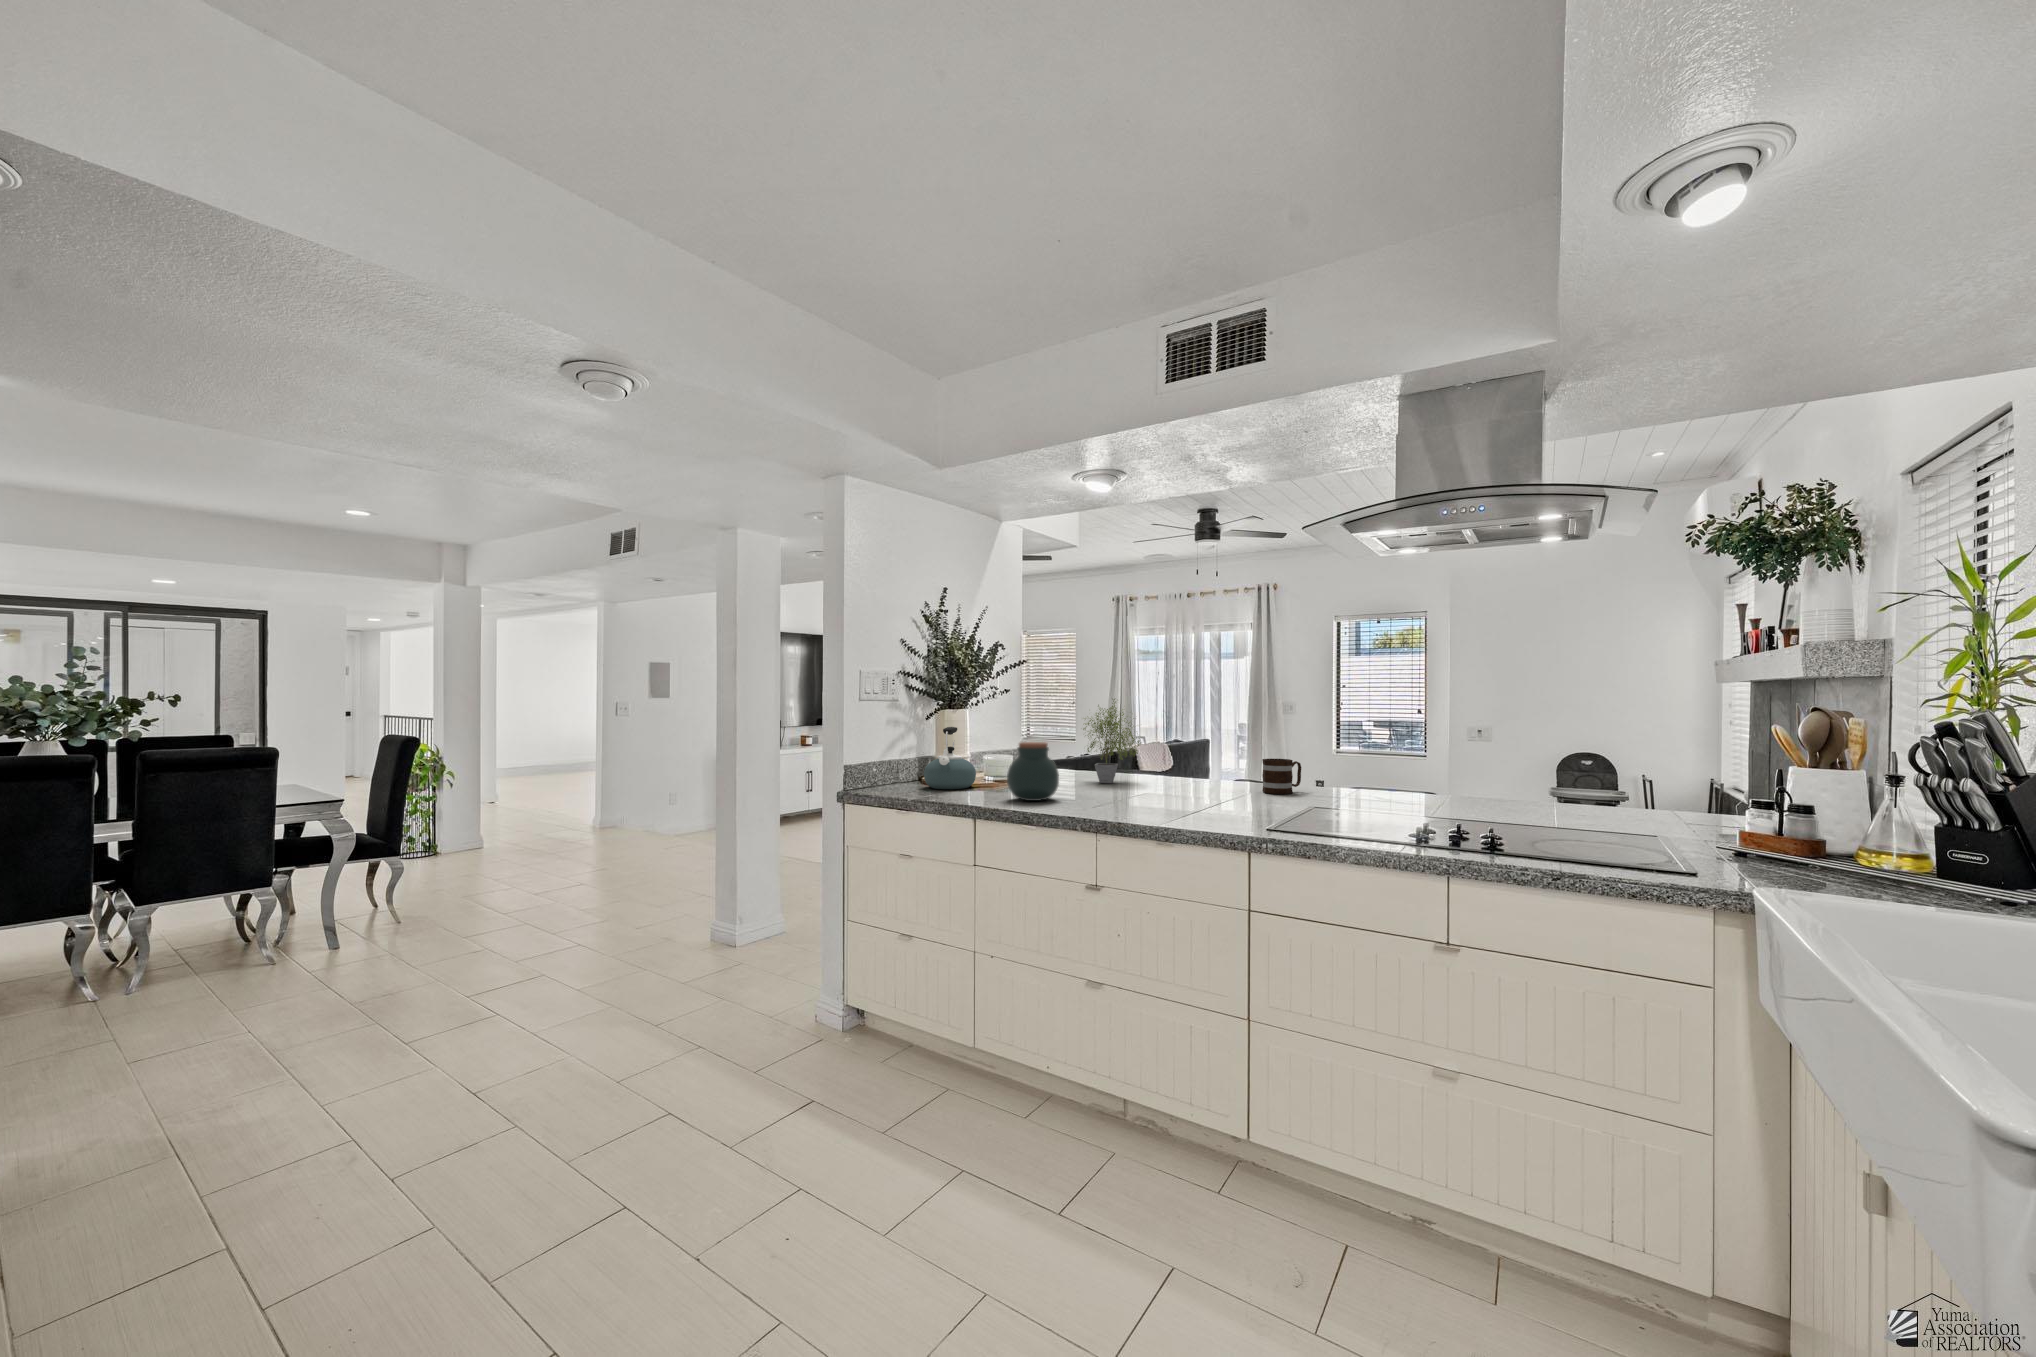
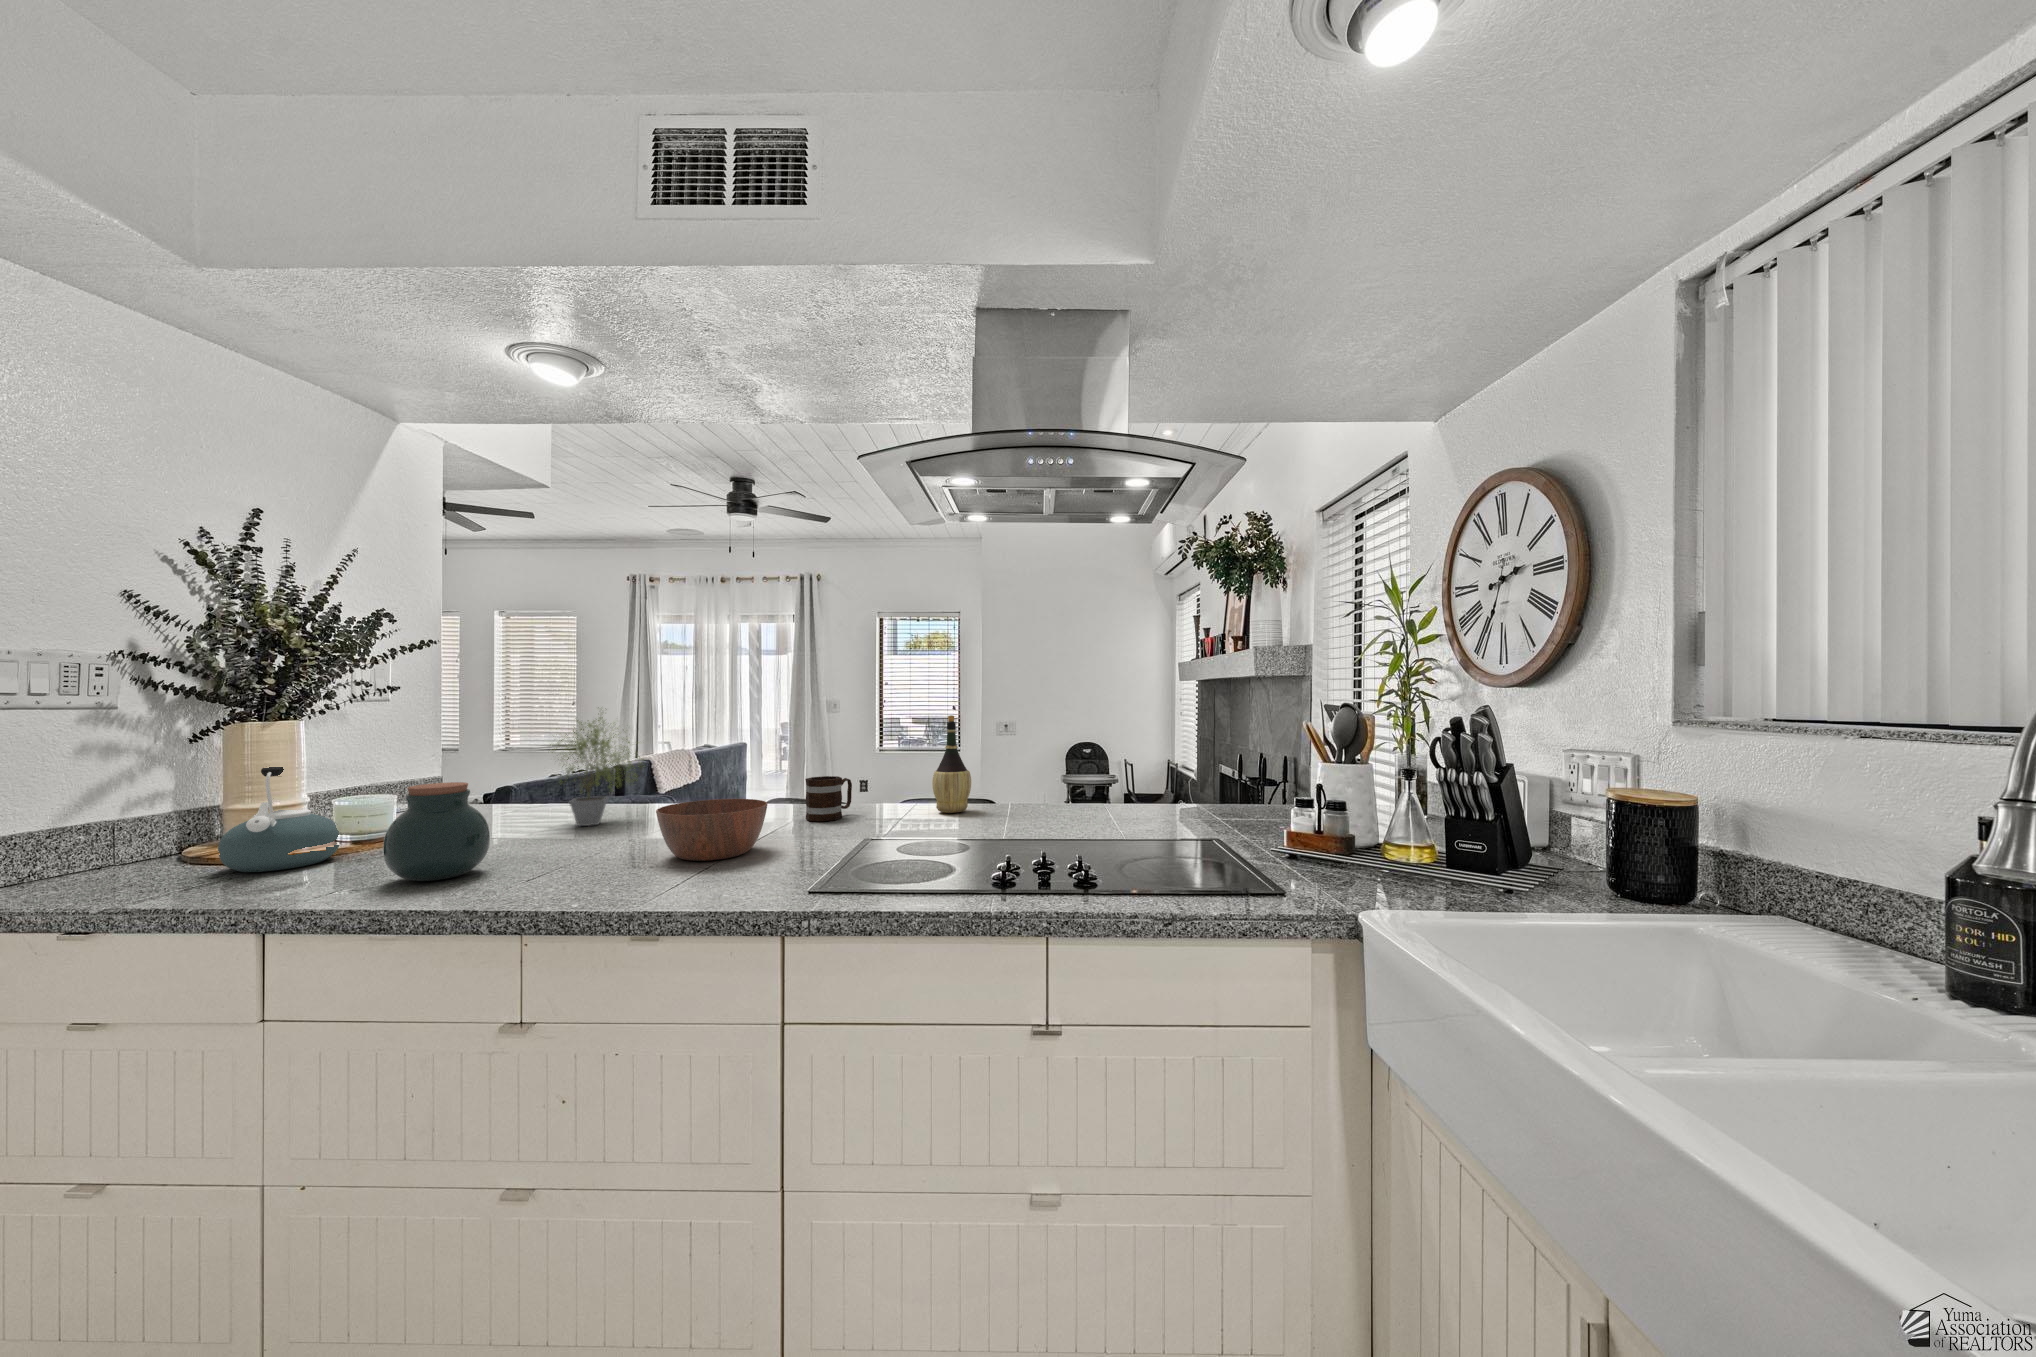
wine bottle: none [1374,711,1412,797] -> present [932,715,971,813]
bowl: none [1157,767,1233,807] -> present [656,799,767,861]

